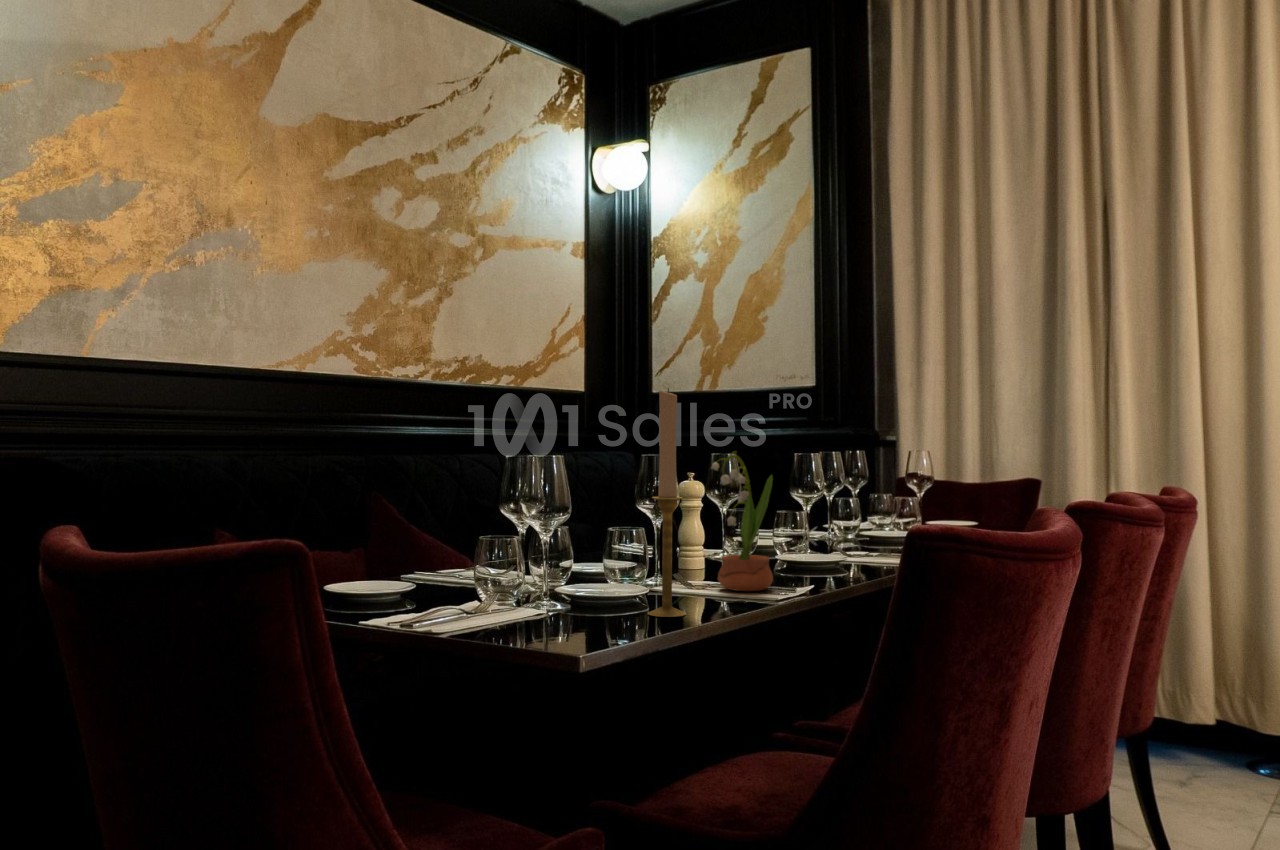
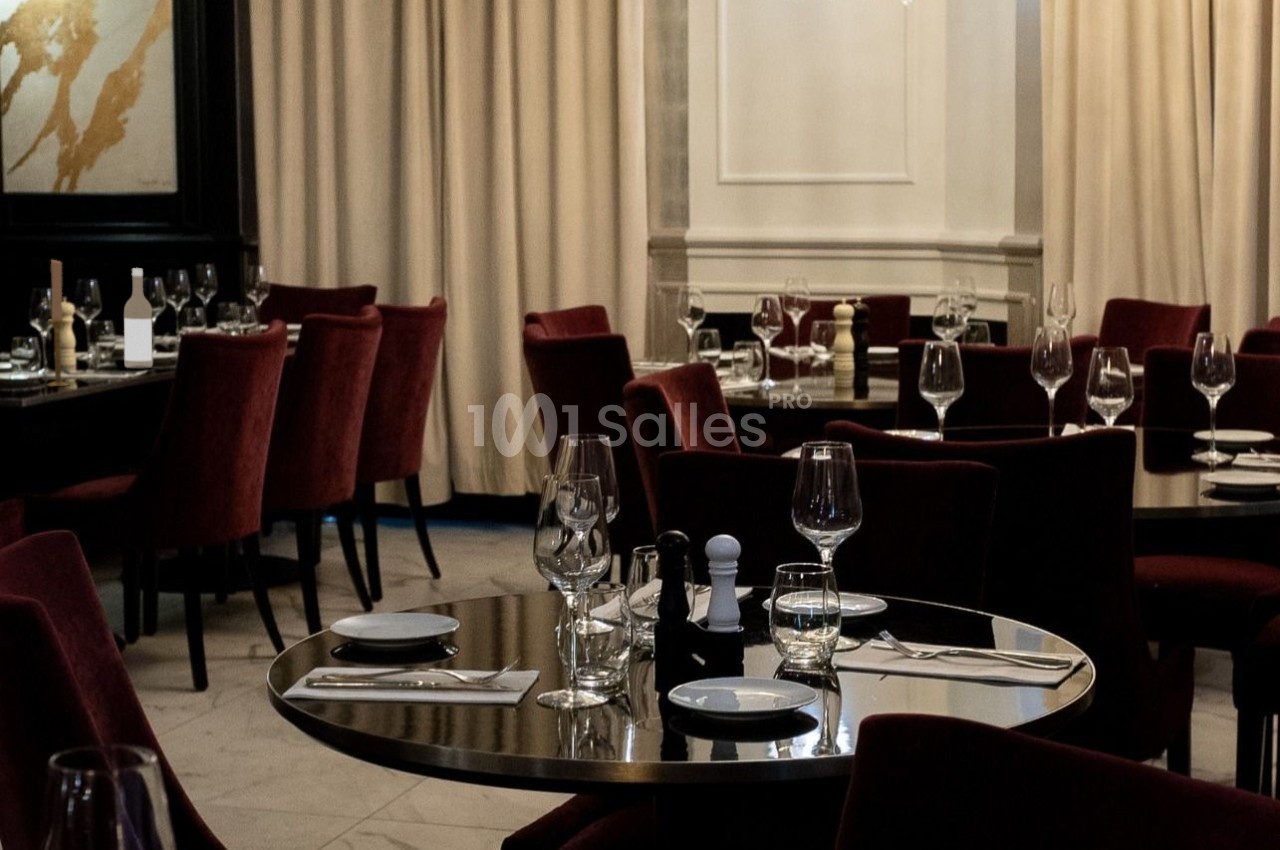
wine bottle: none [776,425,818,580] -> present [124,268,153,368]
potted flower: present [711,452,773,591] -> none [81,289,122,374]

